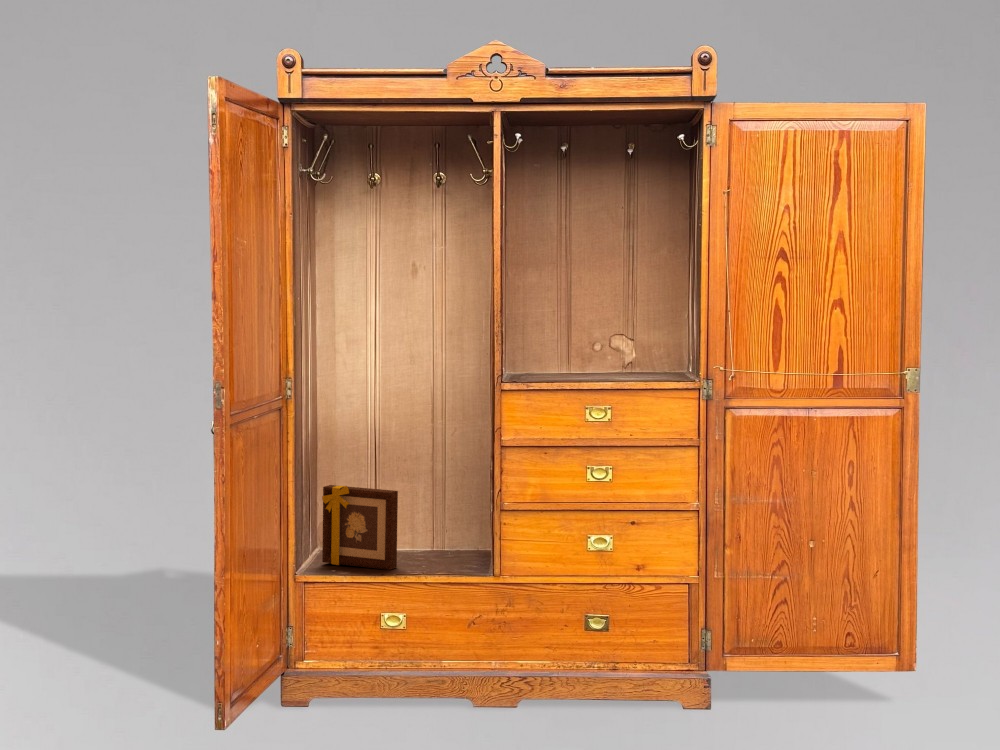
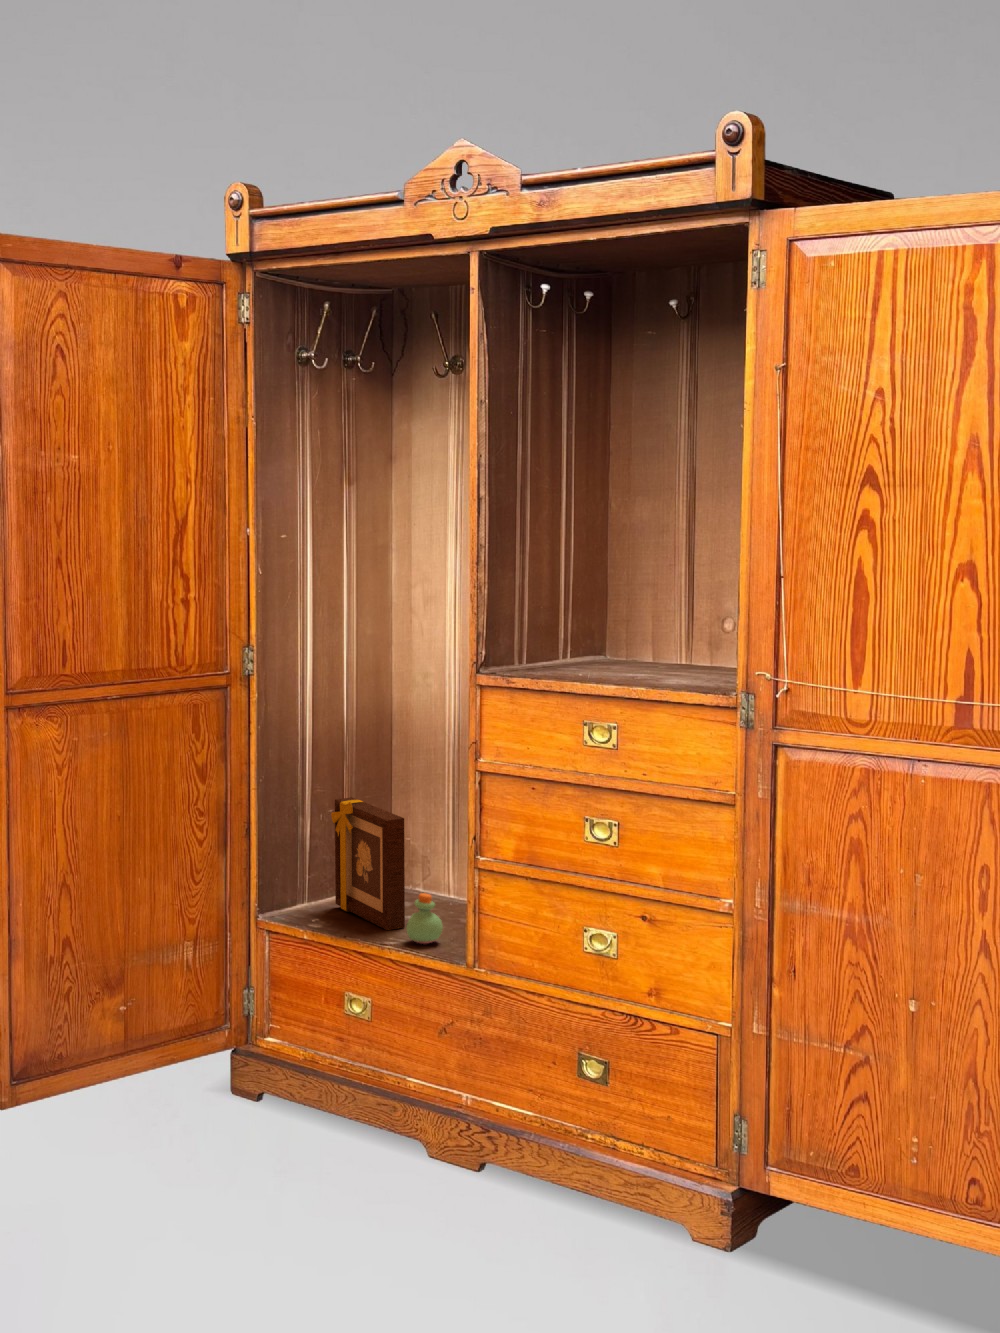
perfume bottle: none [419,538,444,572] -> present [406,893,443,944]

